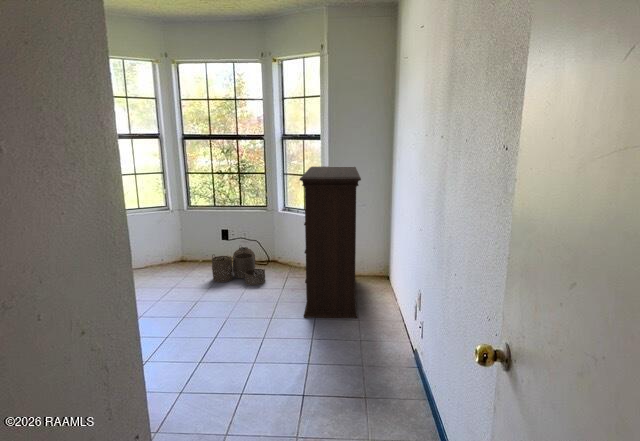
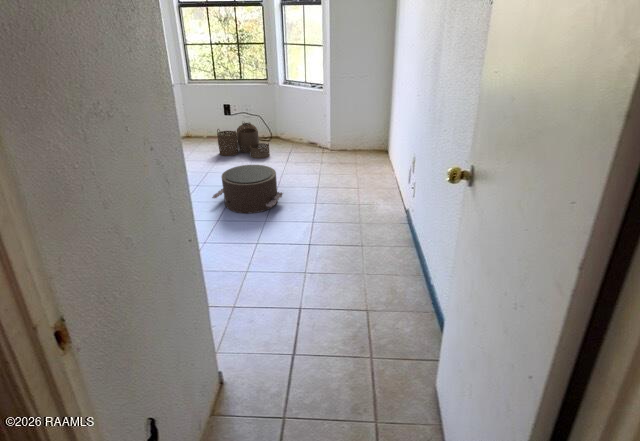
bookshelf: present [300,166,361,318] -> none [303,36,364,186]
pouf: none [195,296,276,354] -> present [212,165,283,213]

